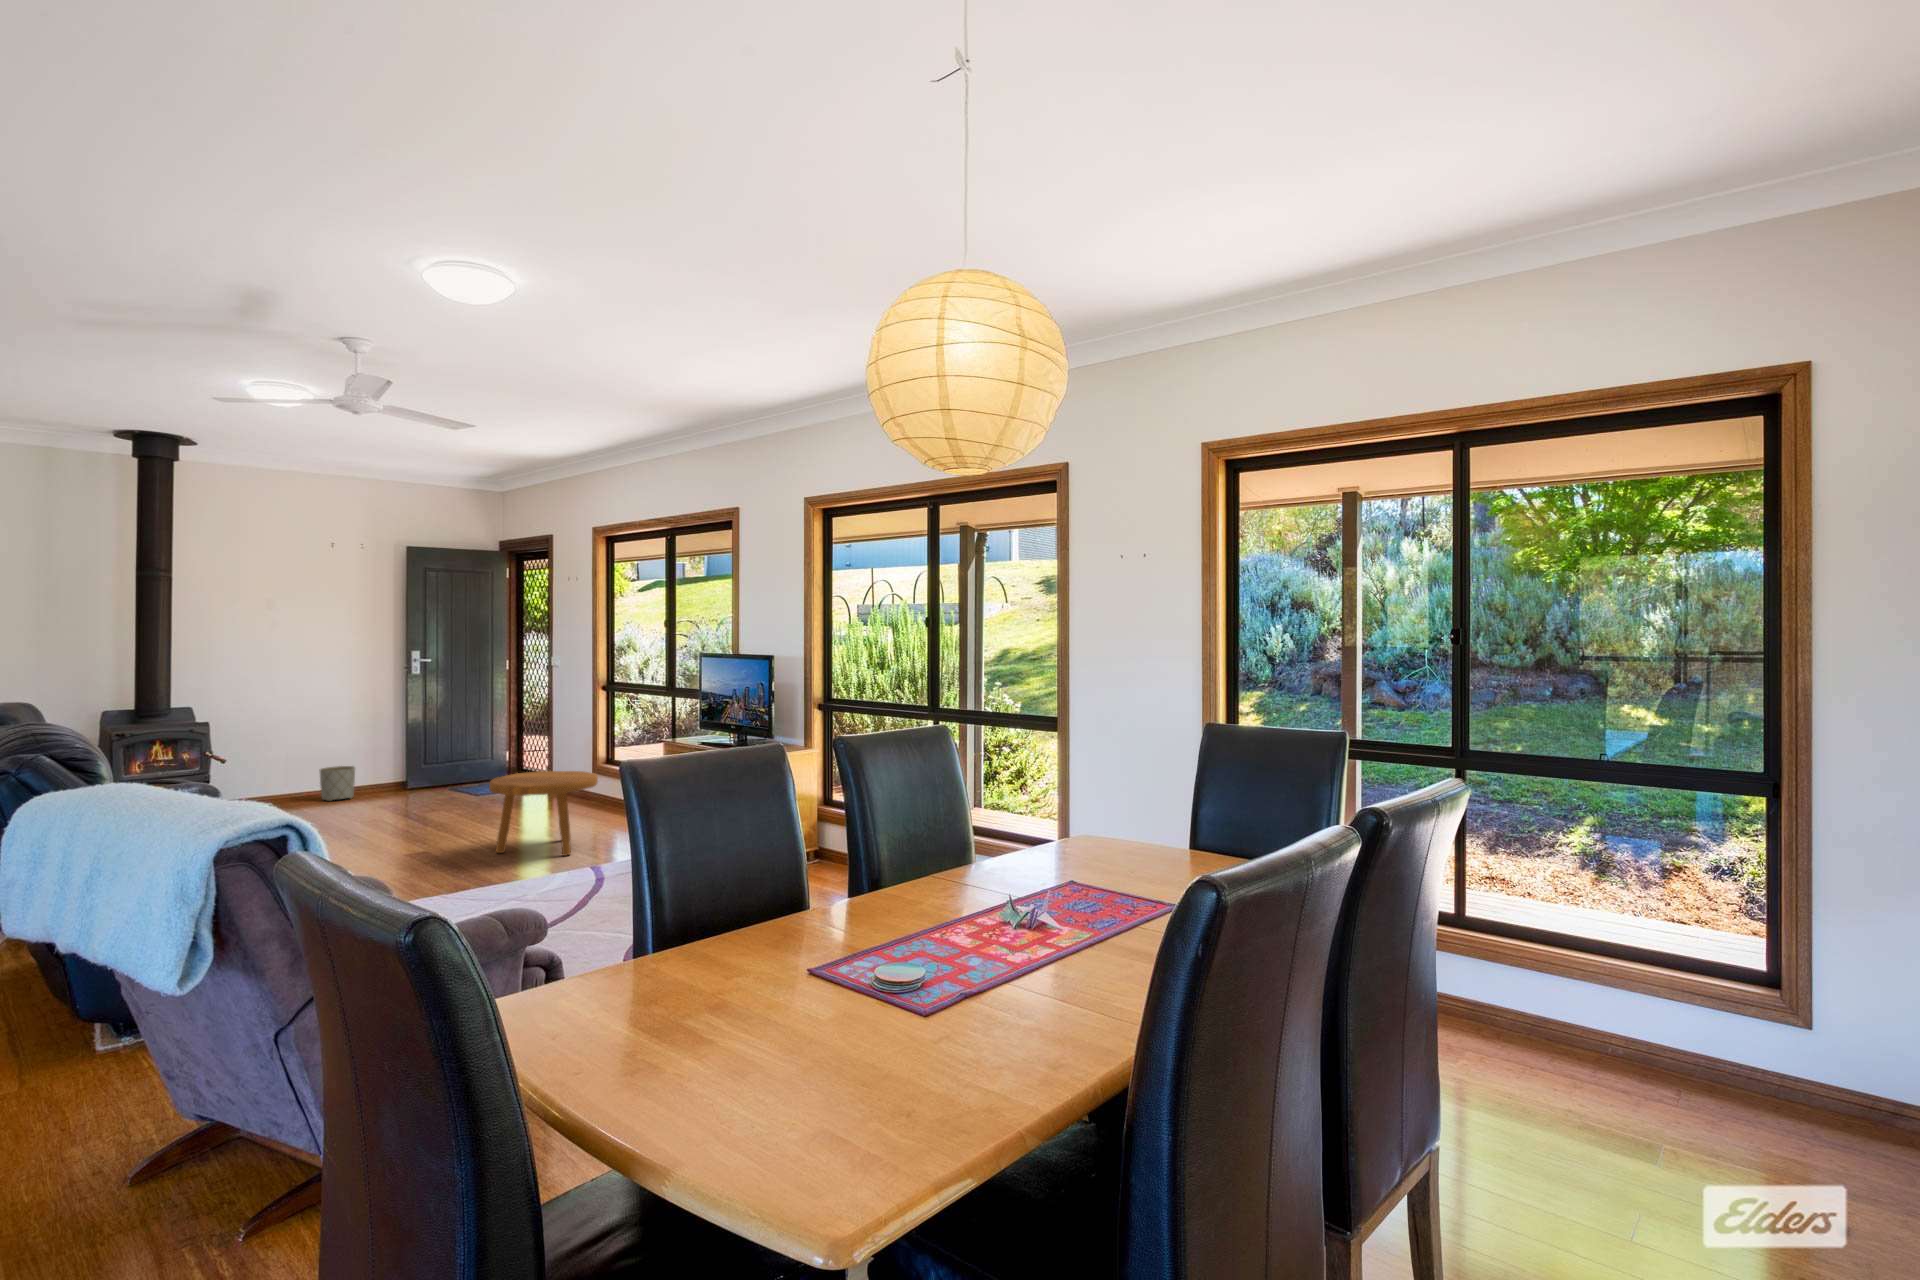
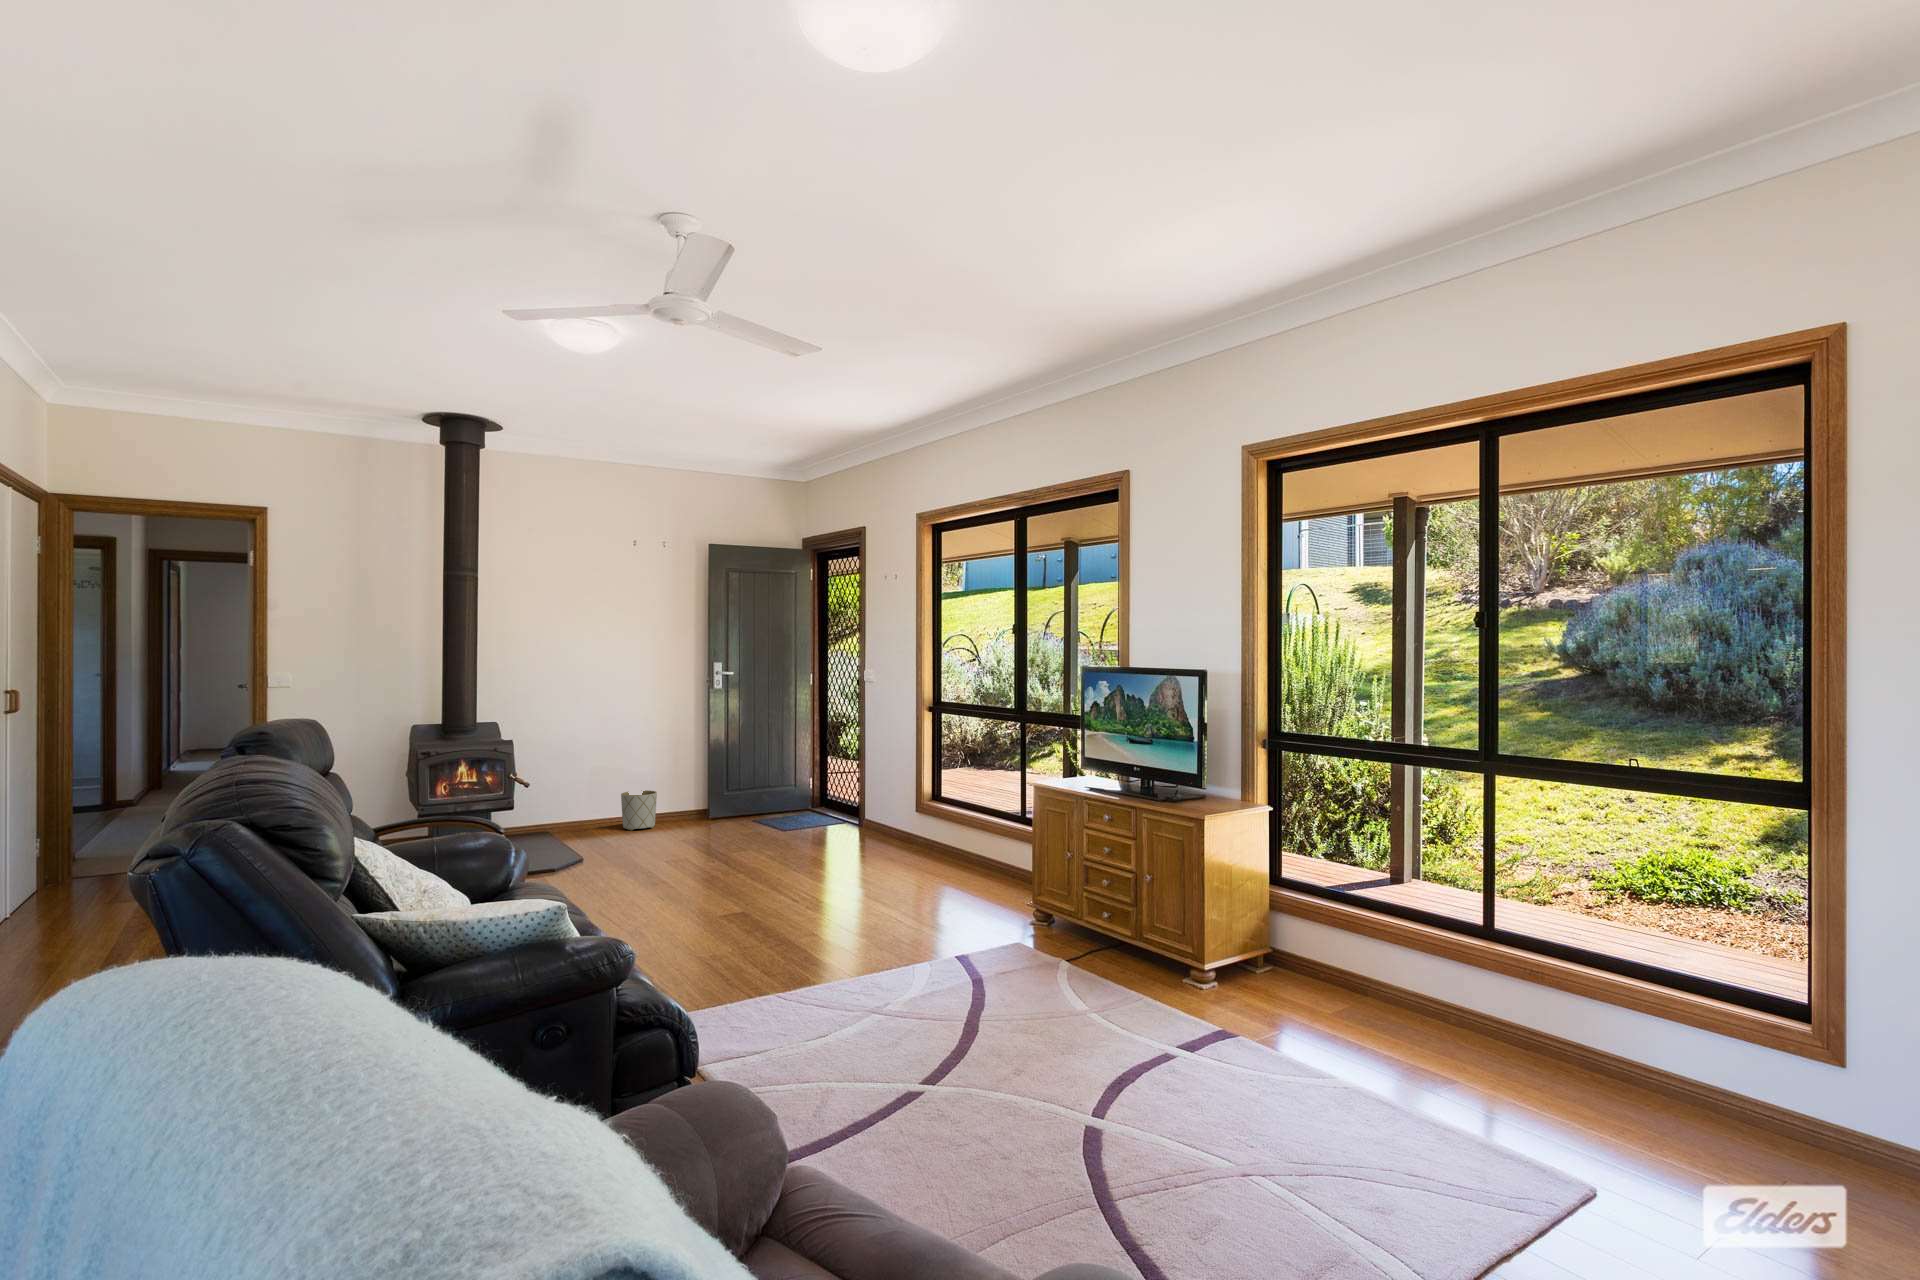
footstool: present [489,771,598,856] -> none [817,815,949,935]

